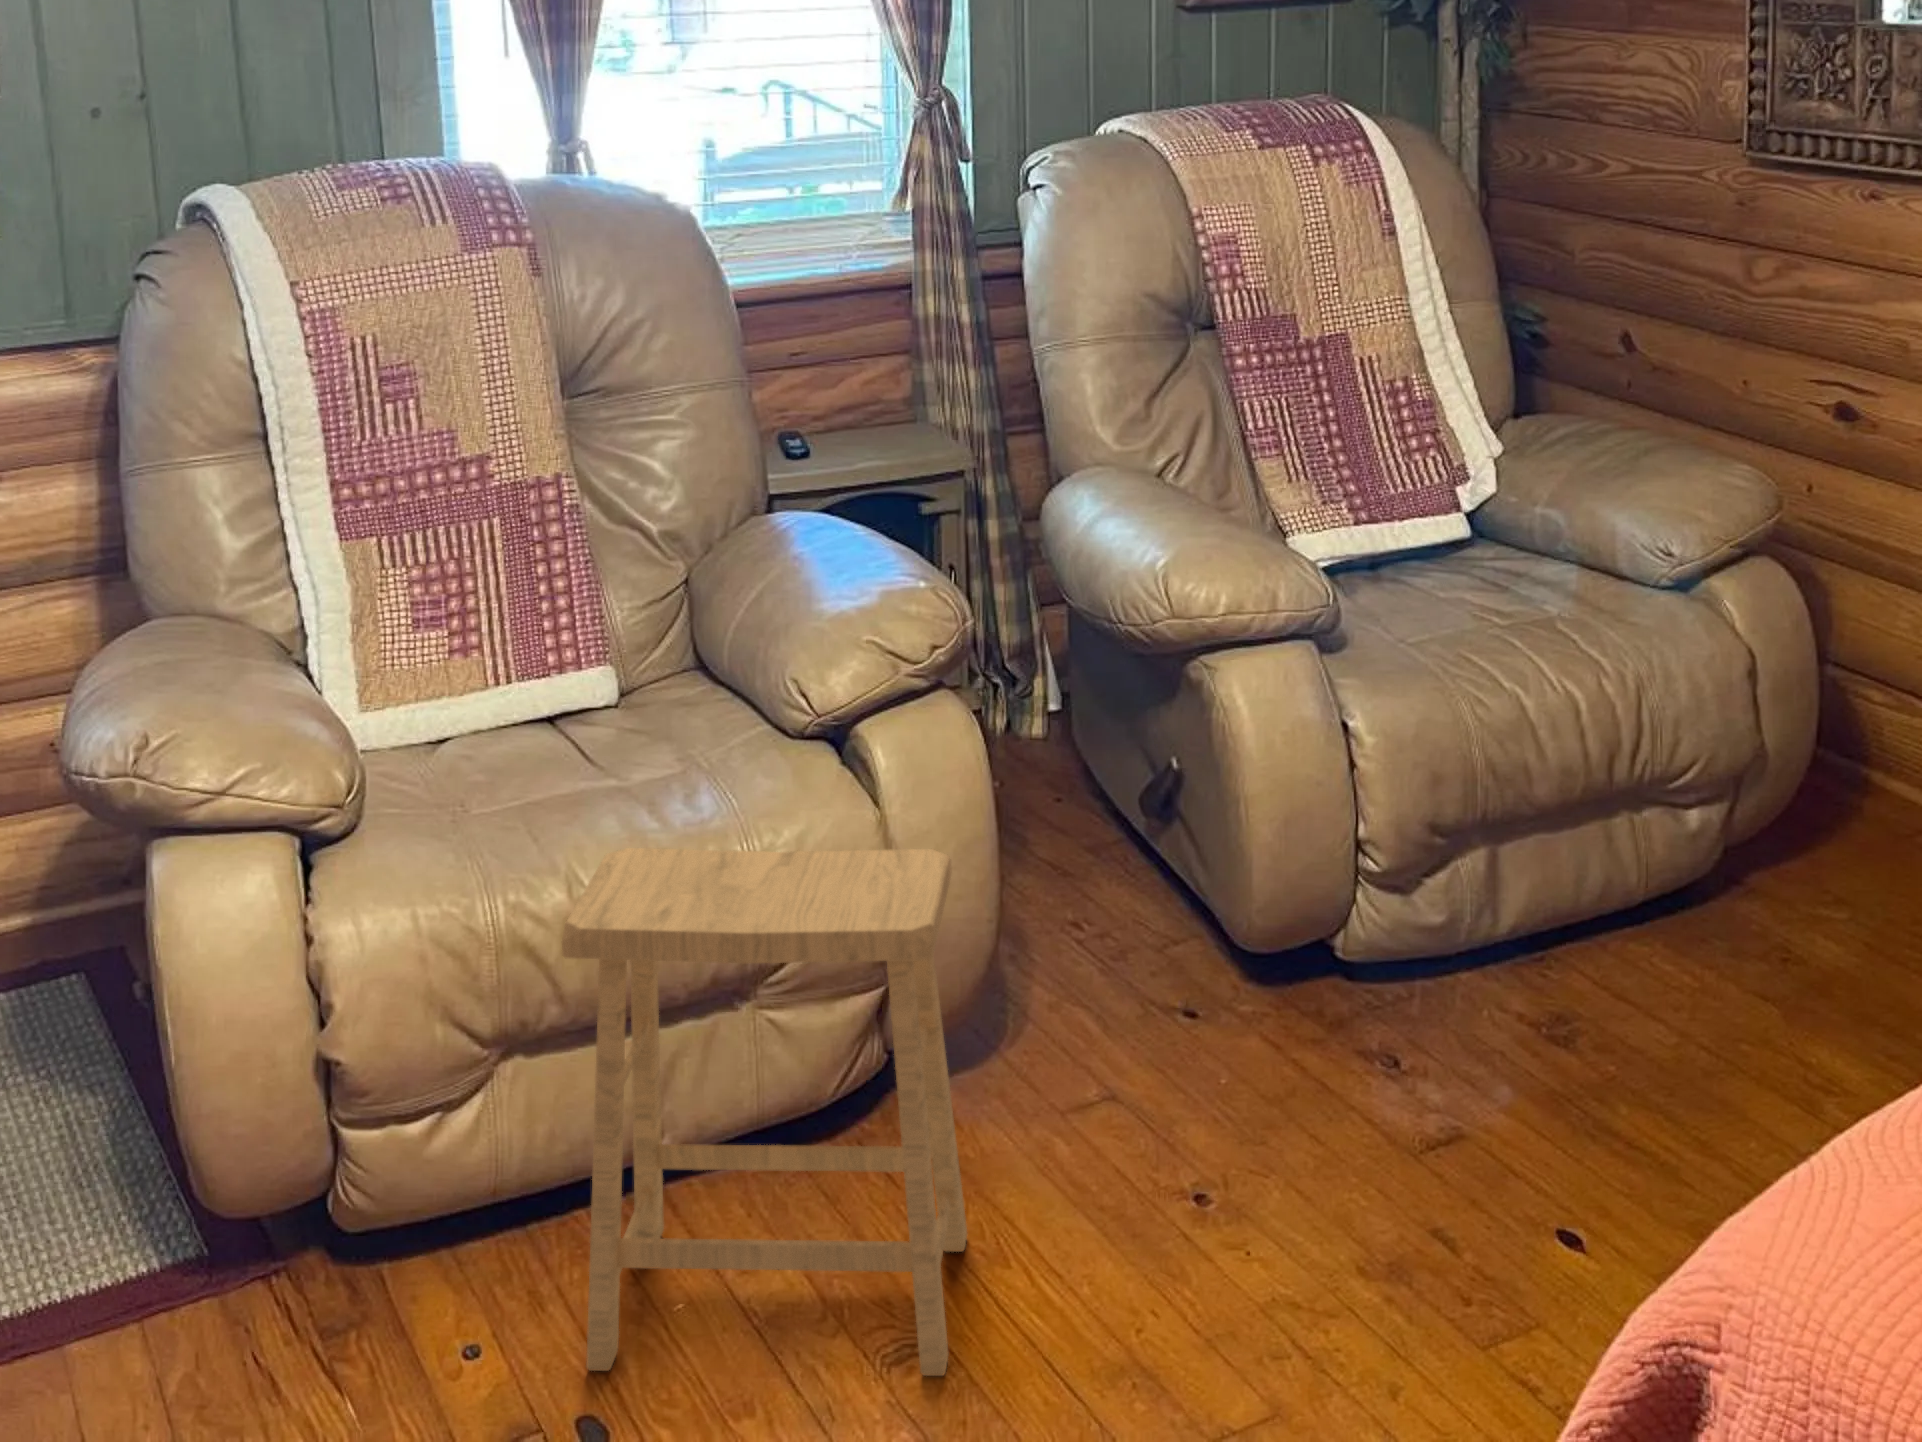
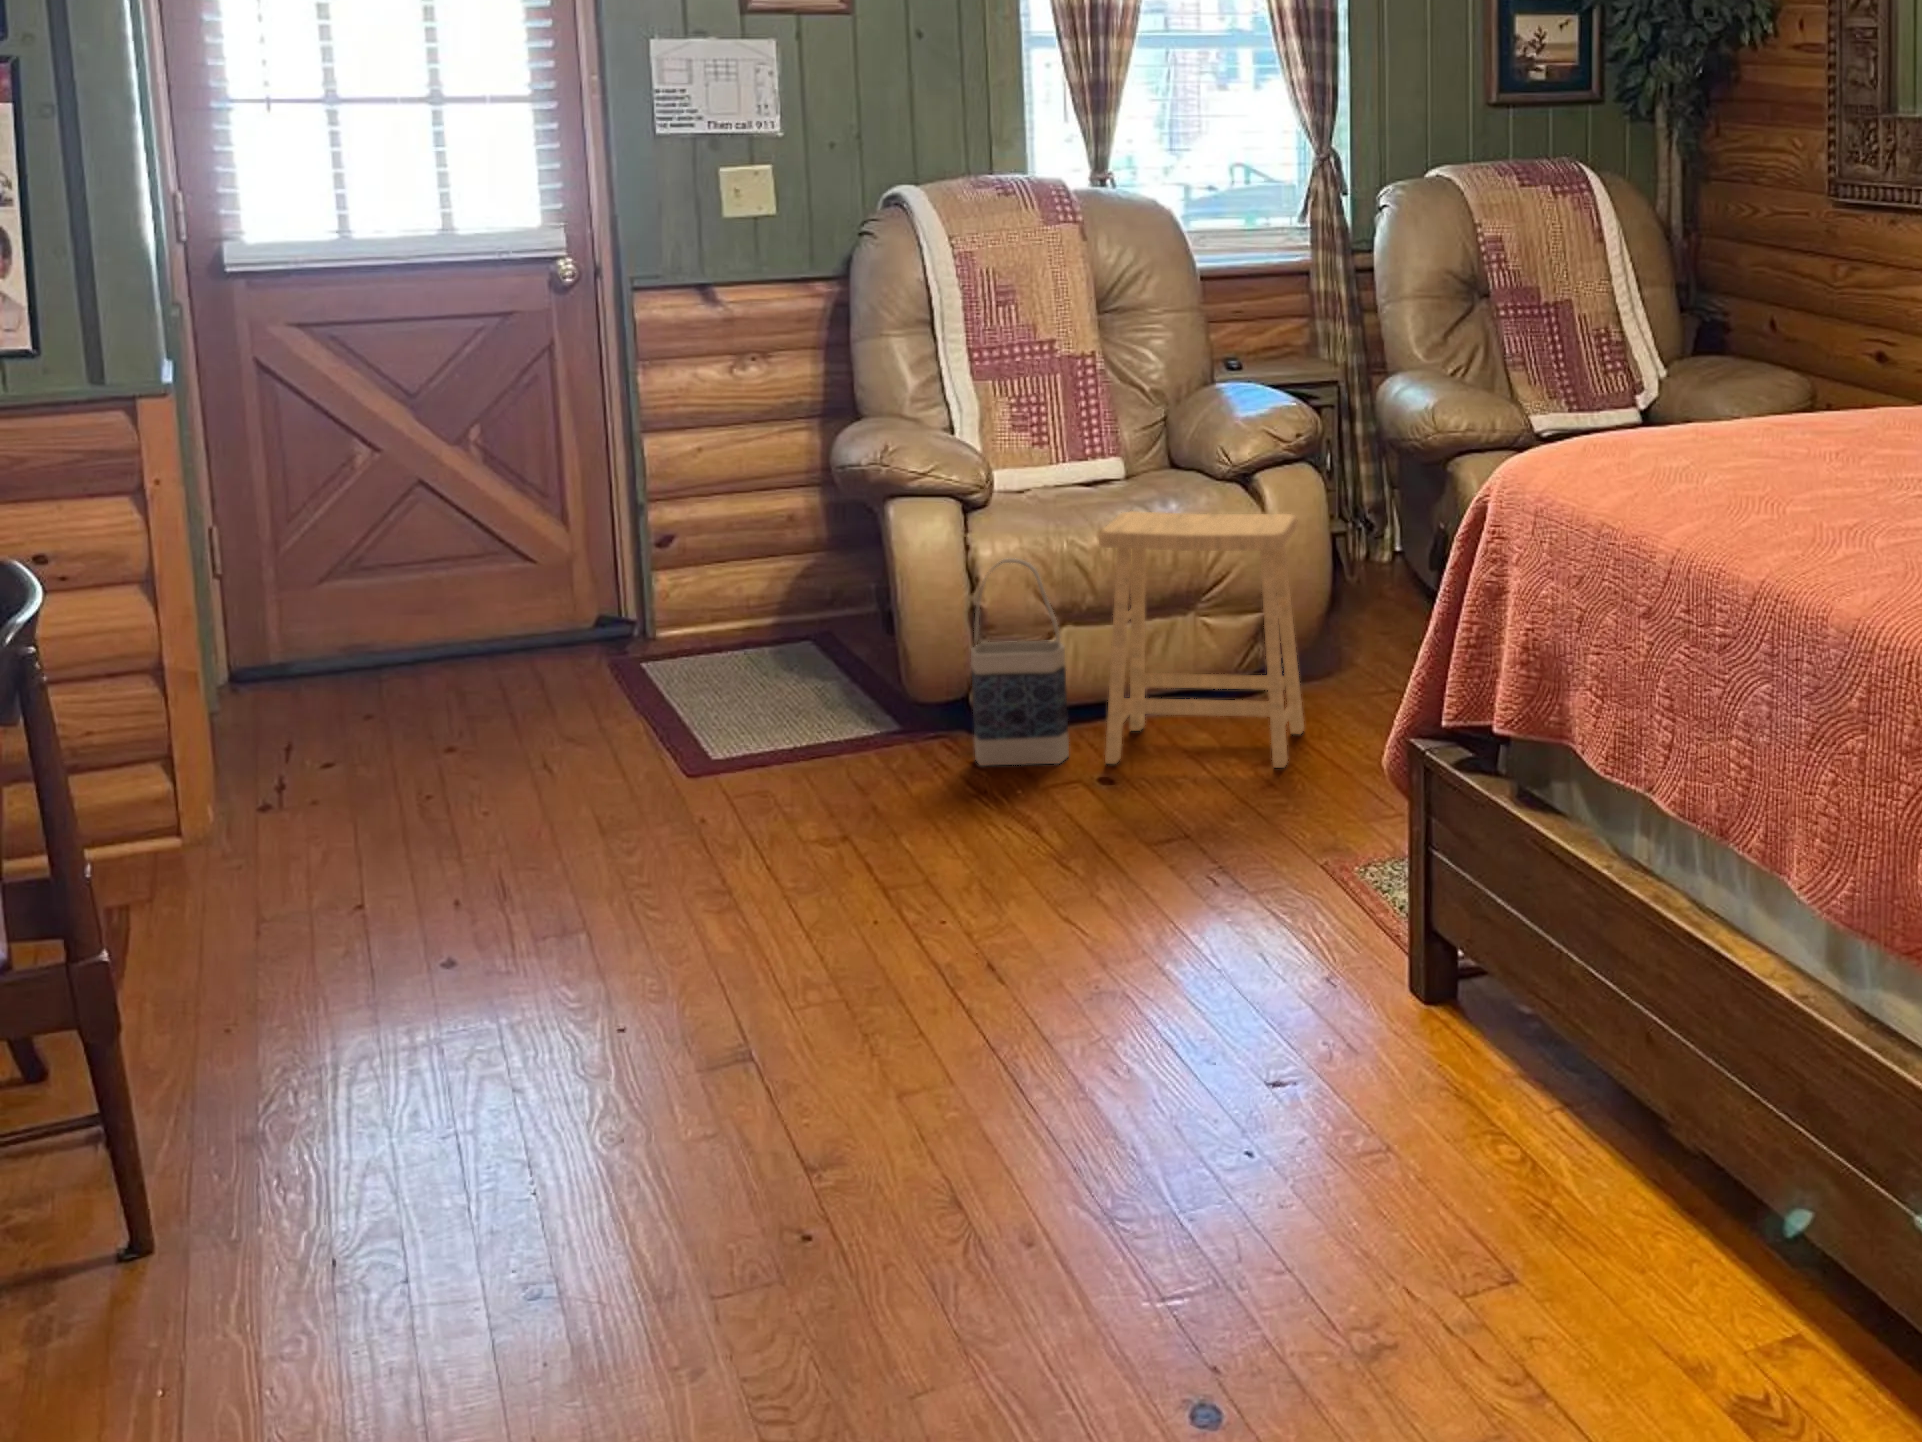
bag: none [312,977,517,1384] -> present [971,558,1069,766]

